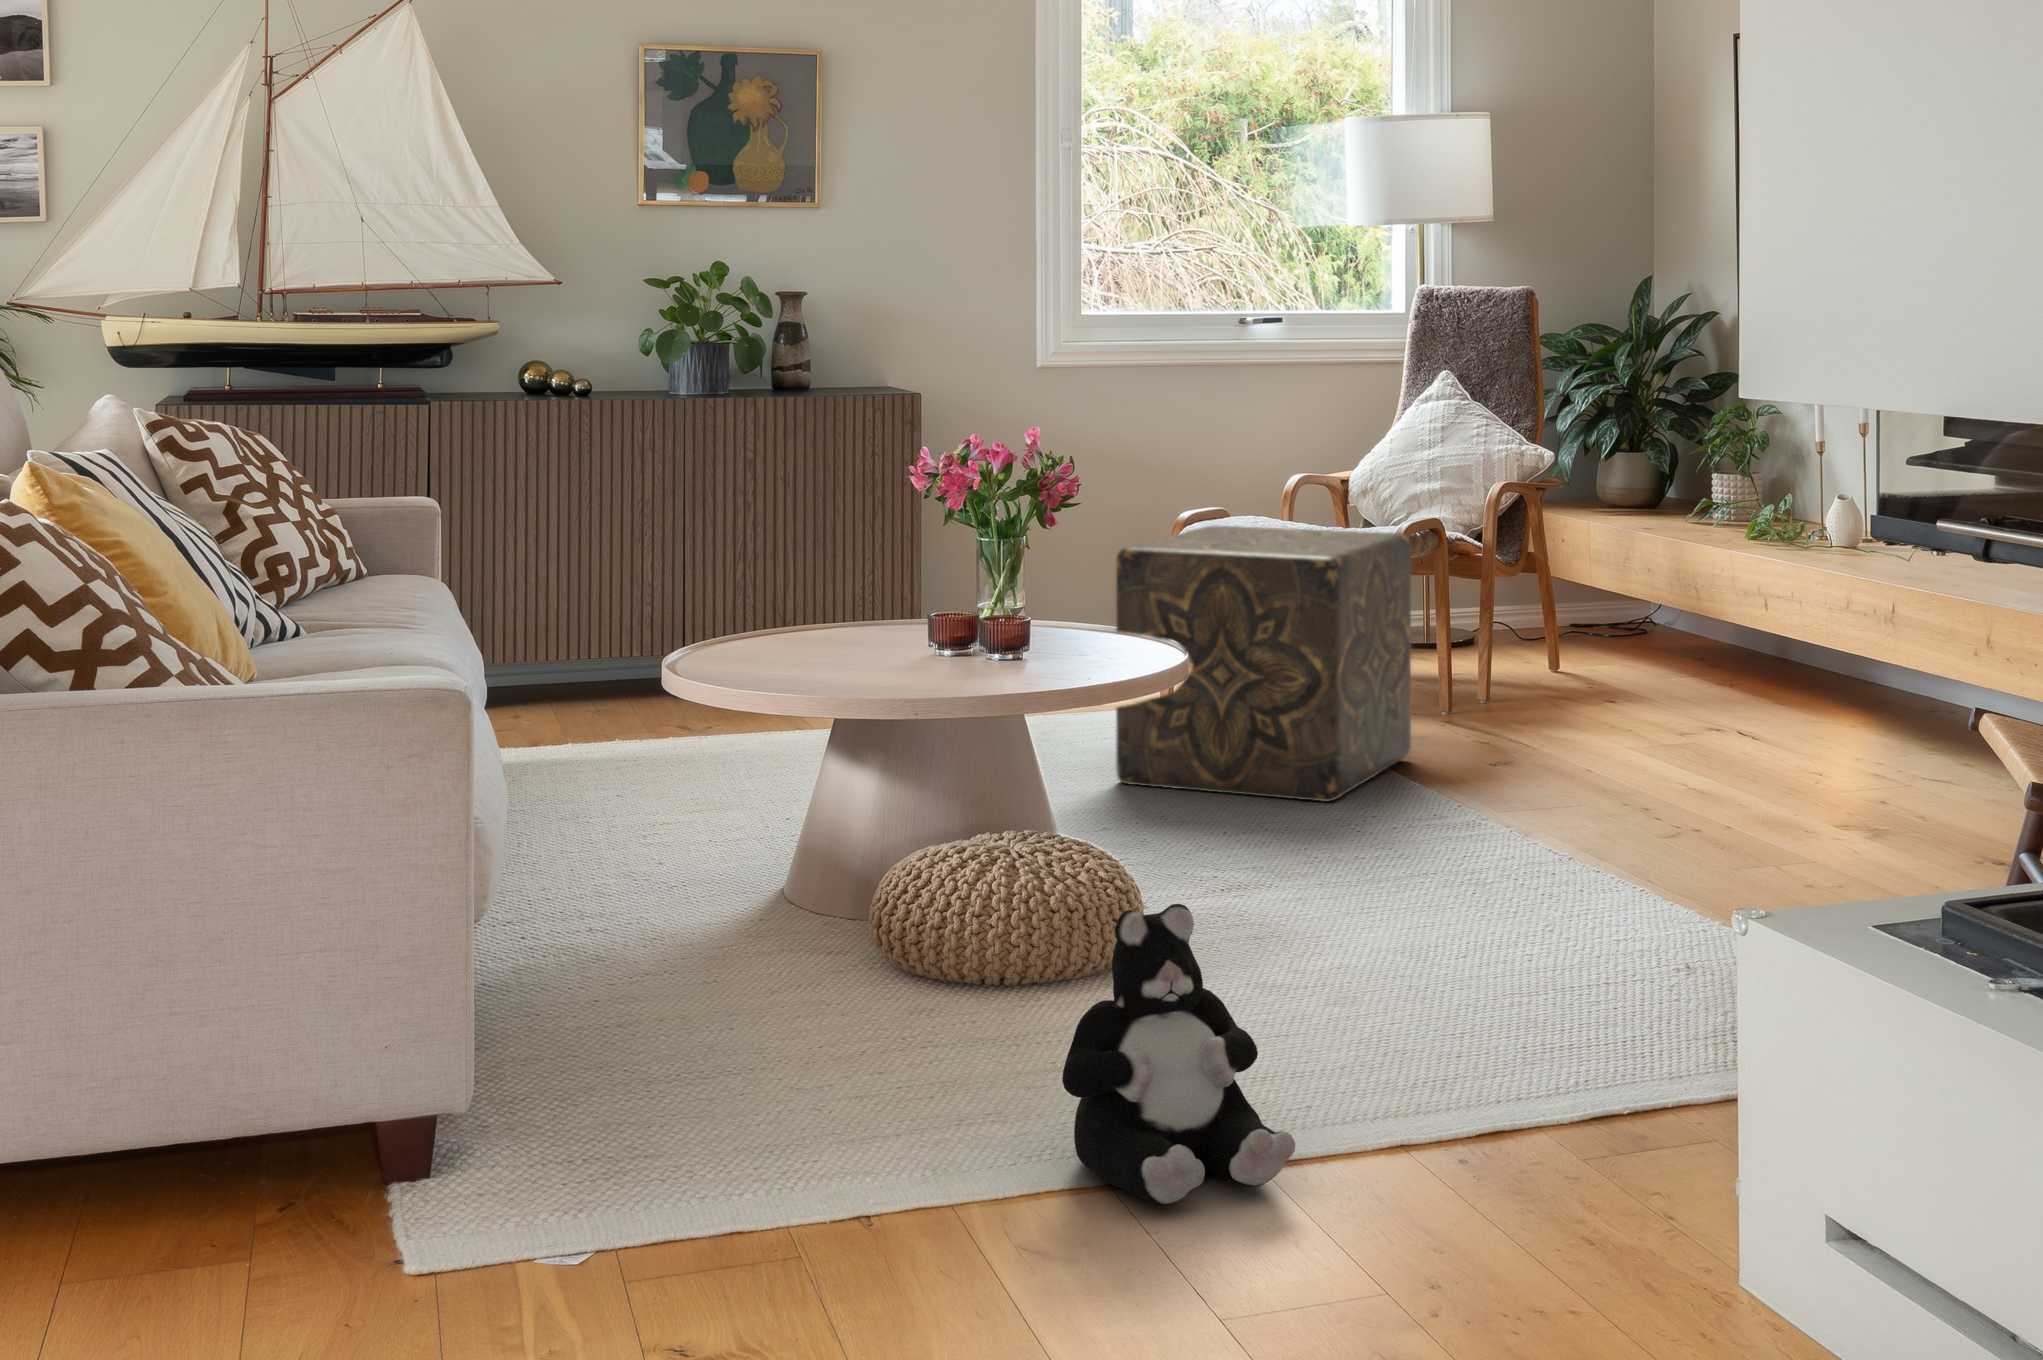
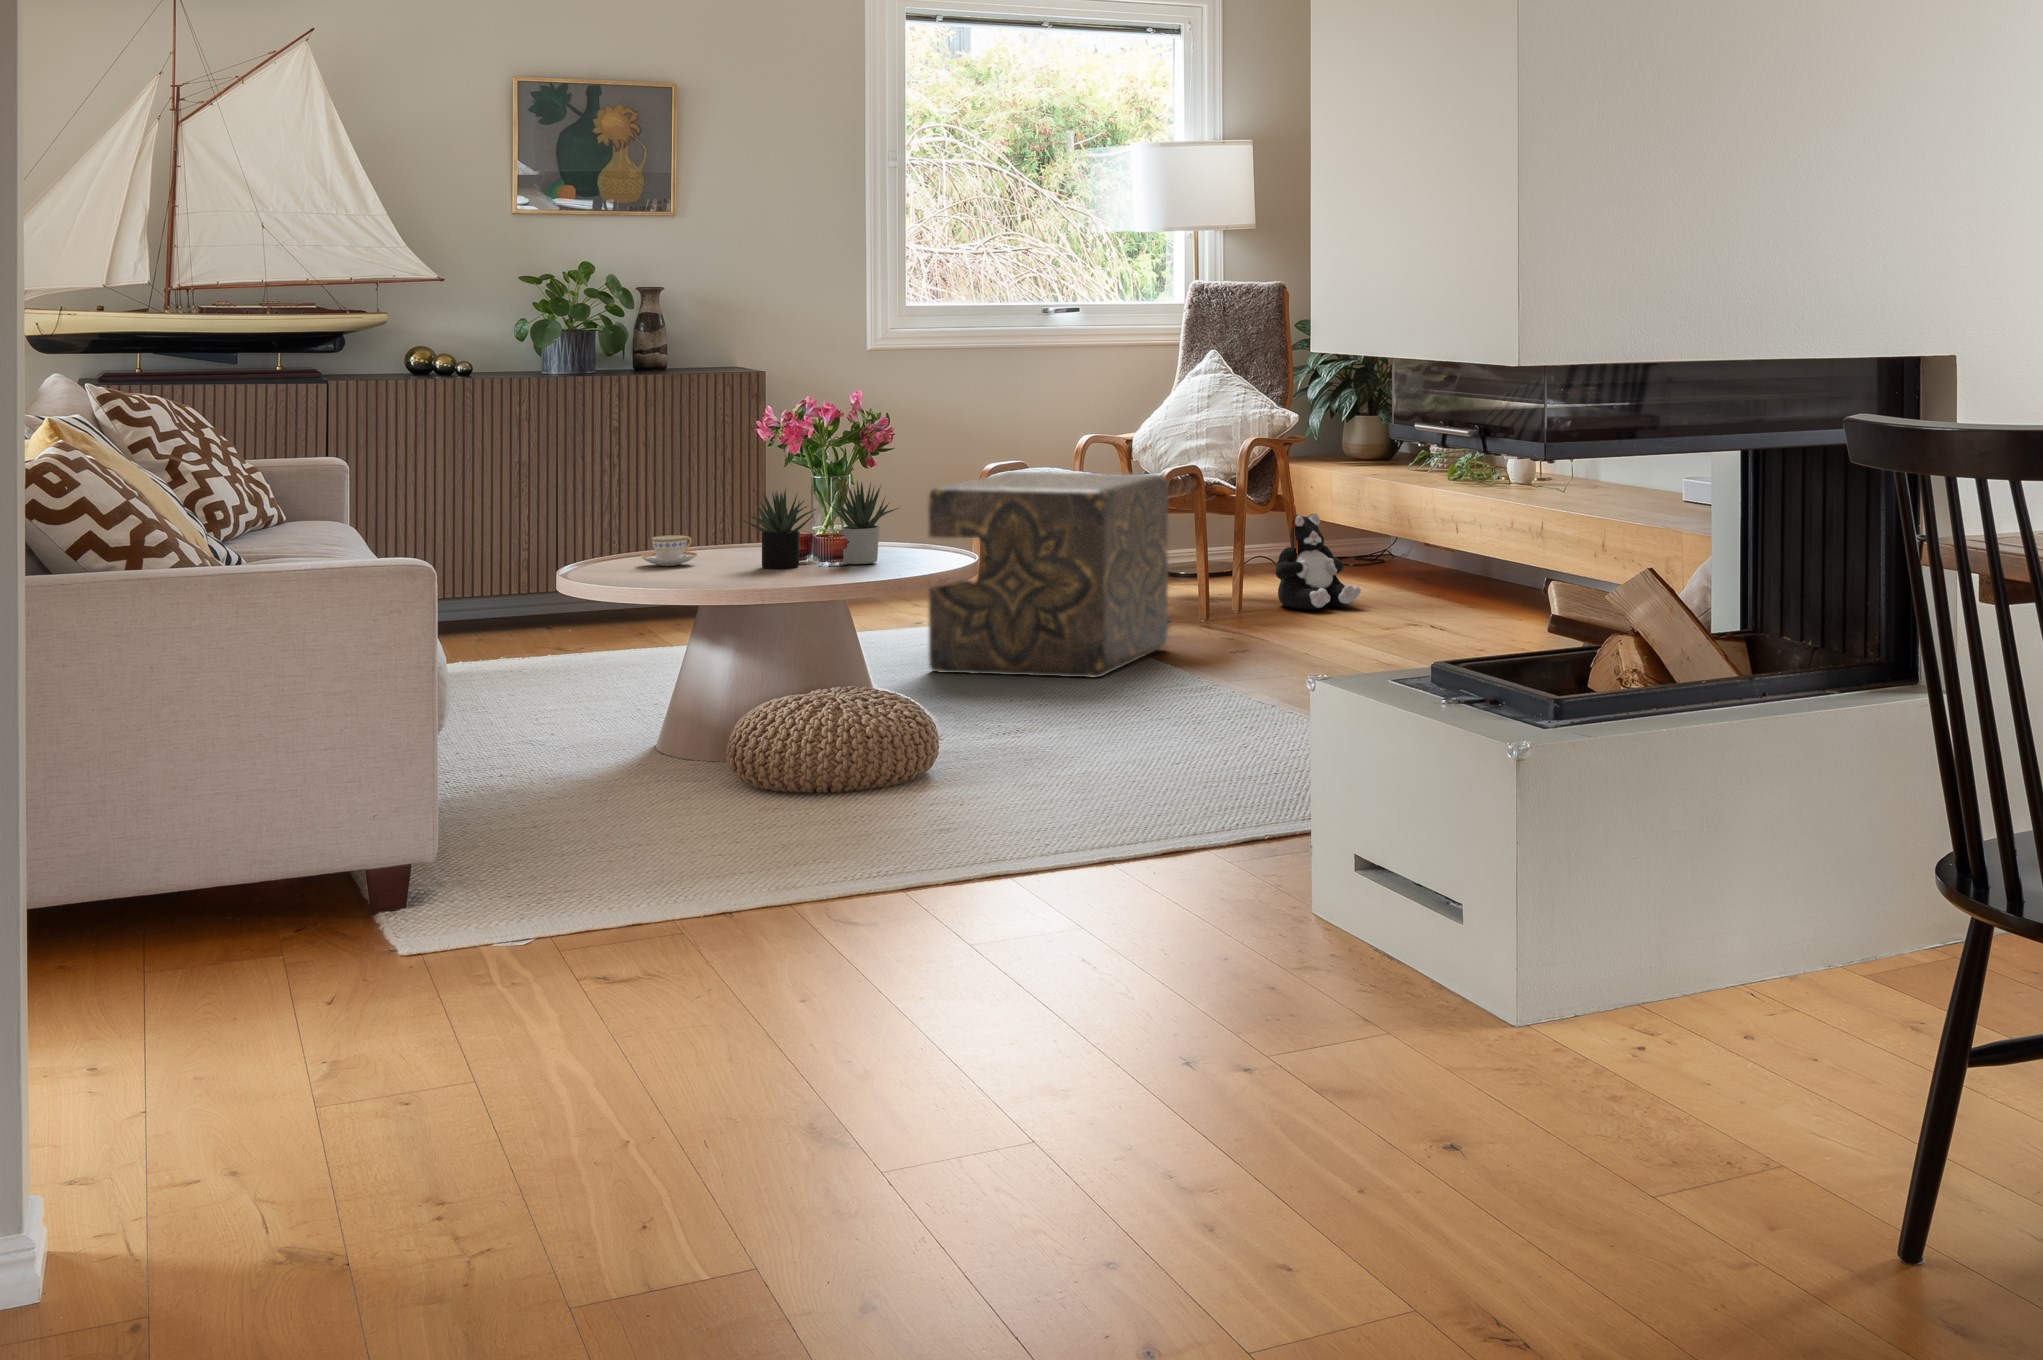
succulent plant: none [886,544,1089,662] -> present [741,481,899,569]
teacup: none [767,612,836,653] -> present [641,535,698,566]
plush toy: present [1062,904,1295,1204] -> present [1276,514,1361,609]

